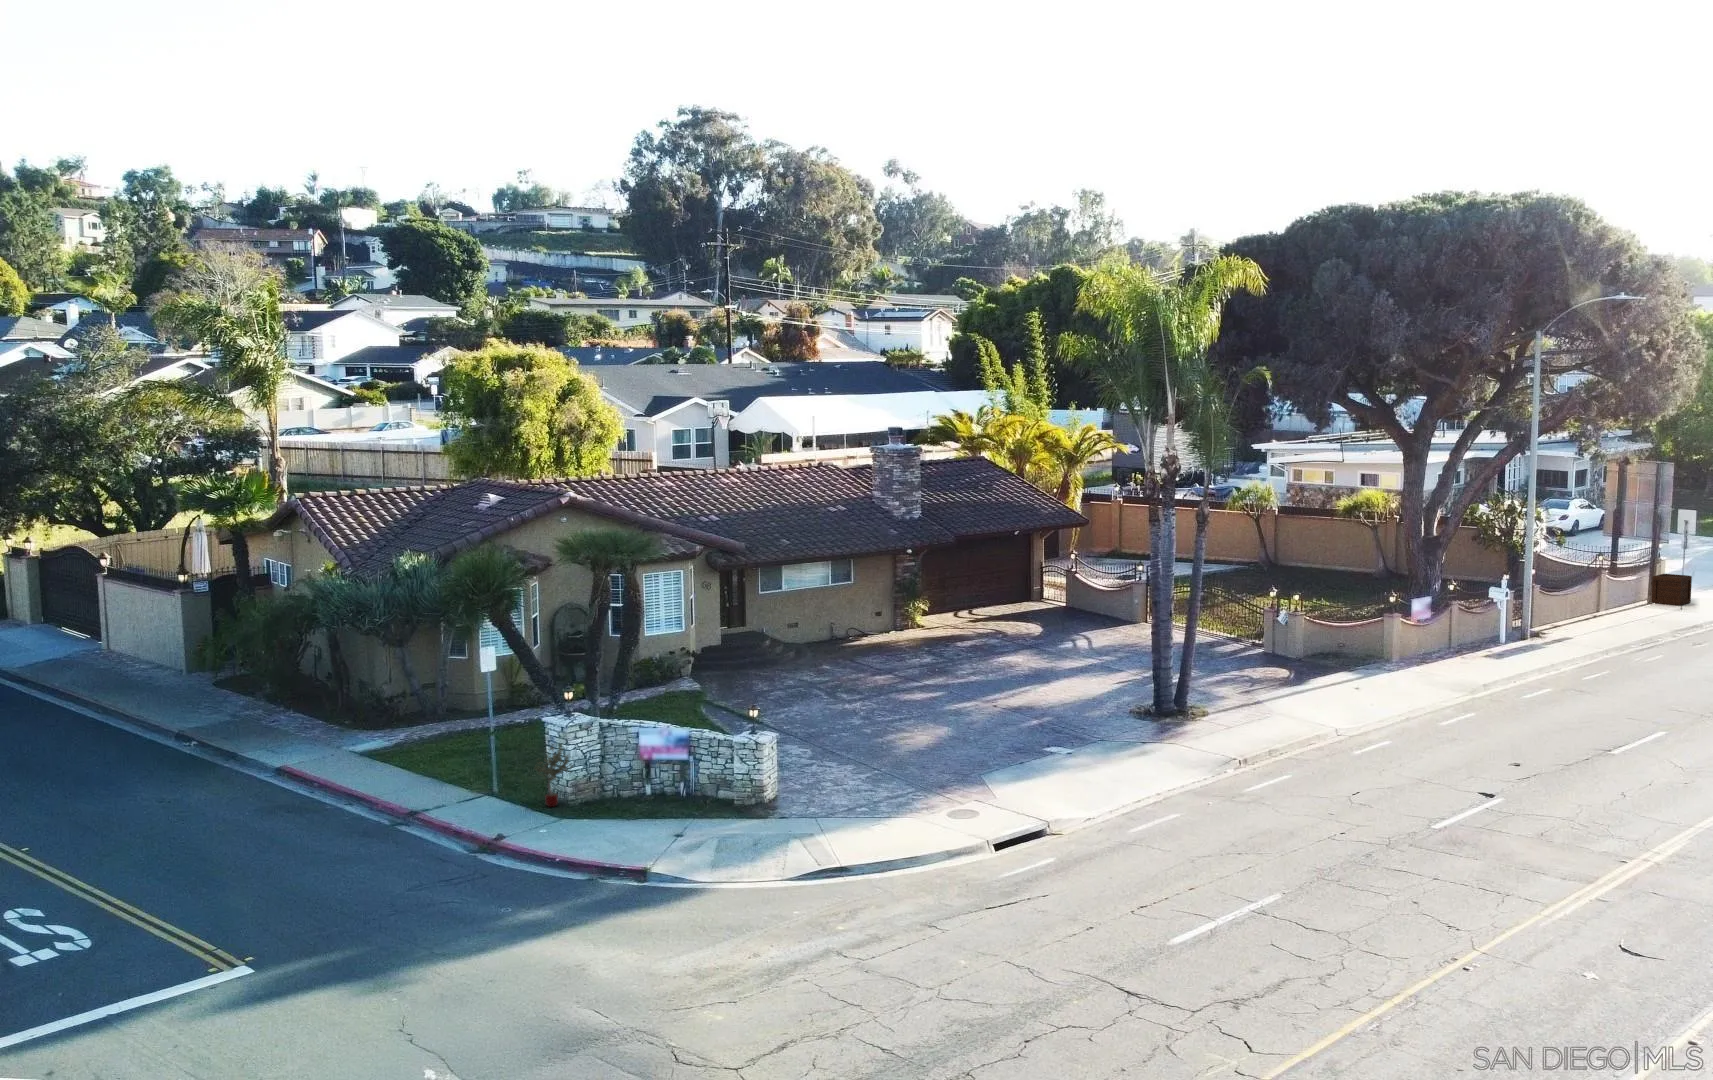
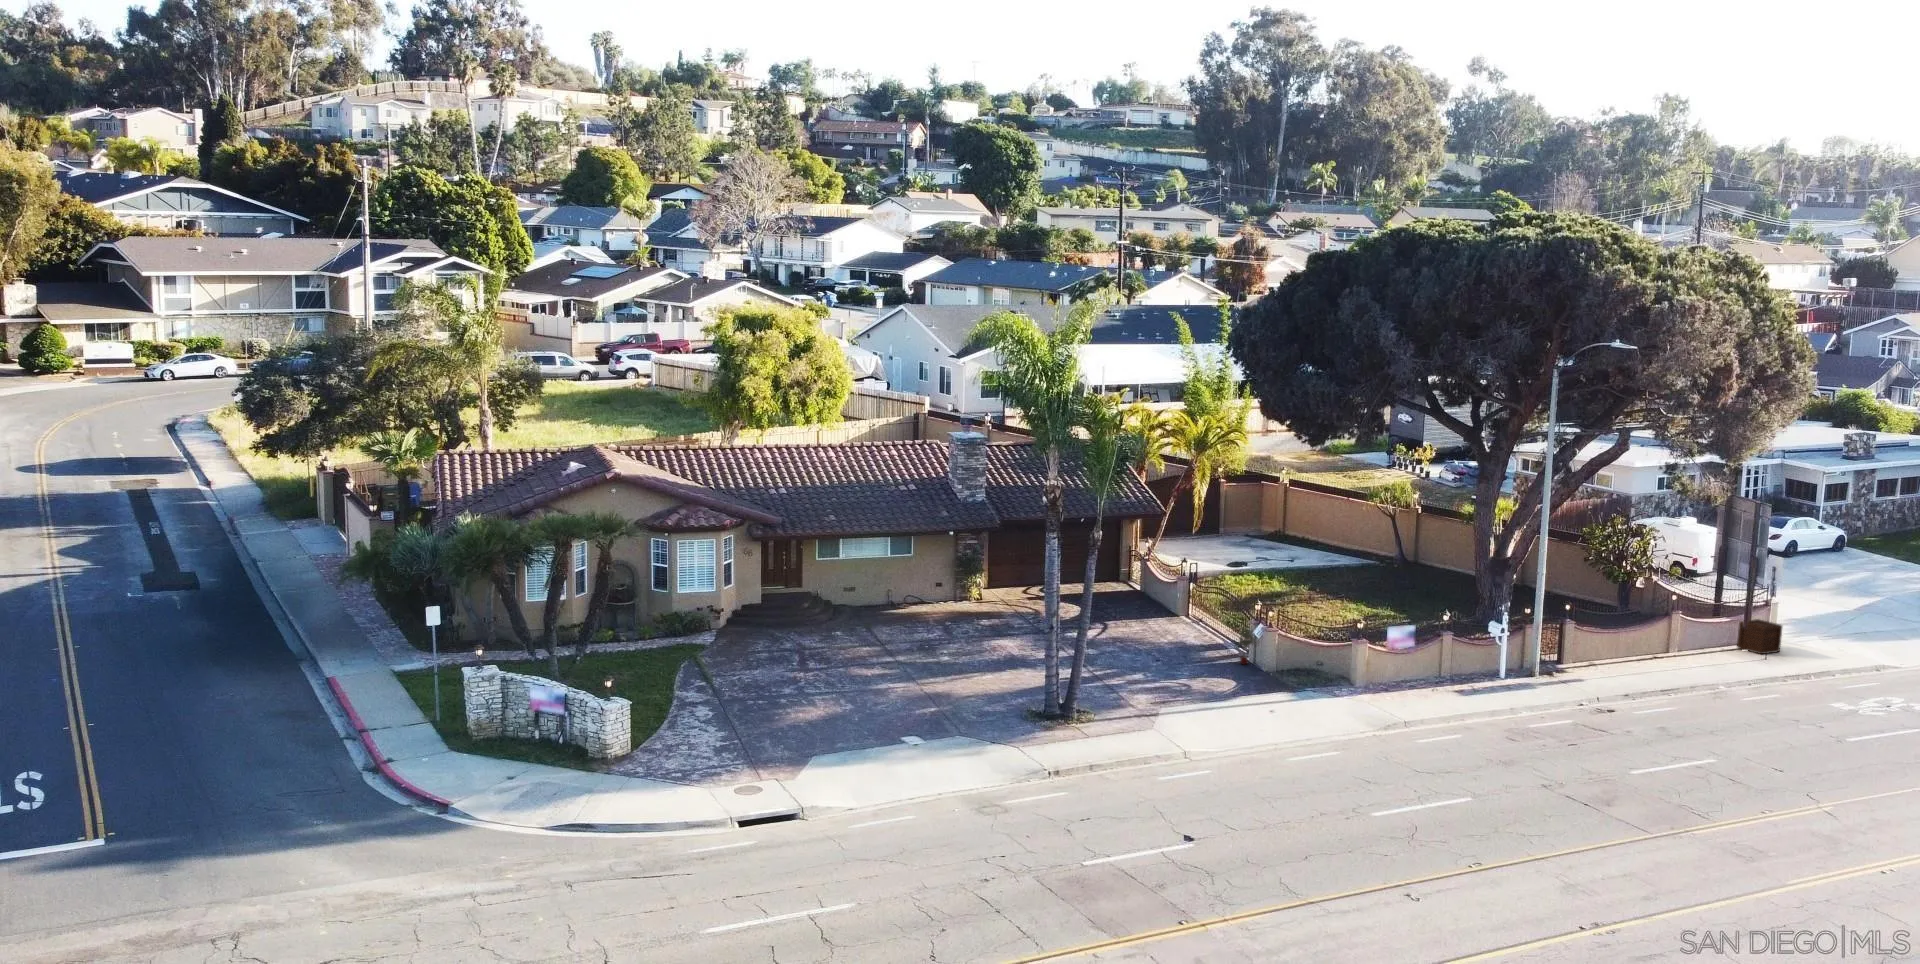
potted tree: present [534,744,572,807] -> present [1239,626,1258,664]

